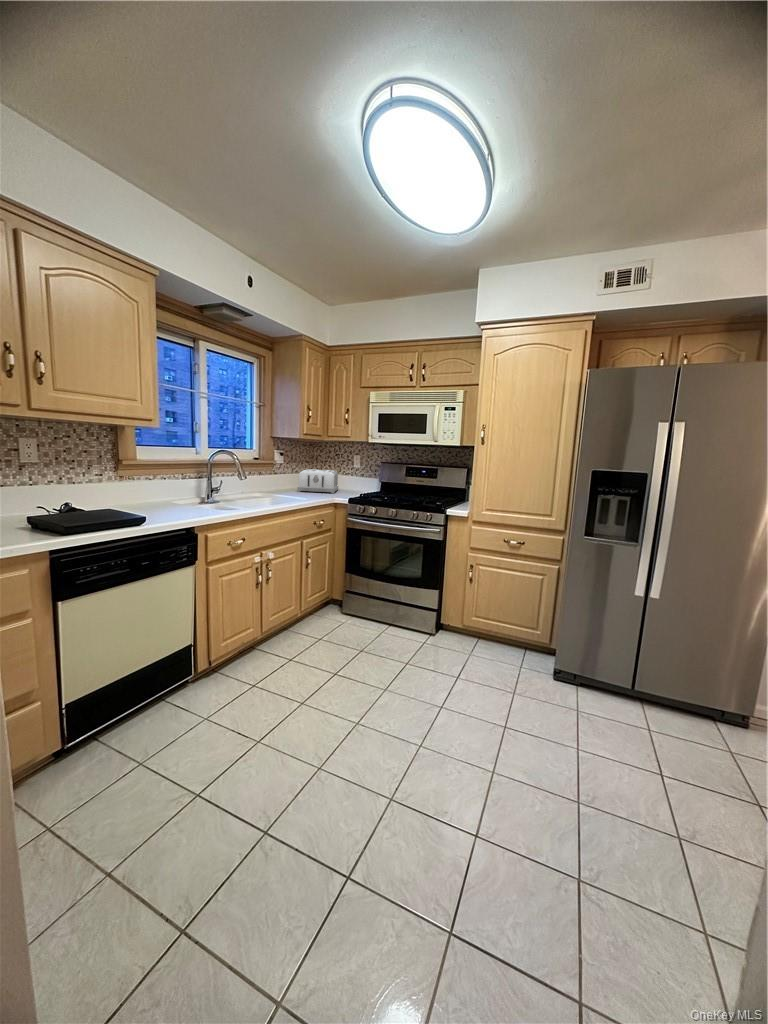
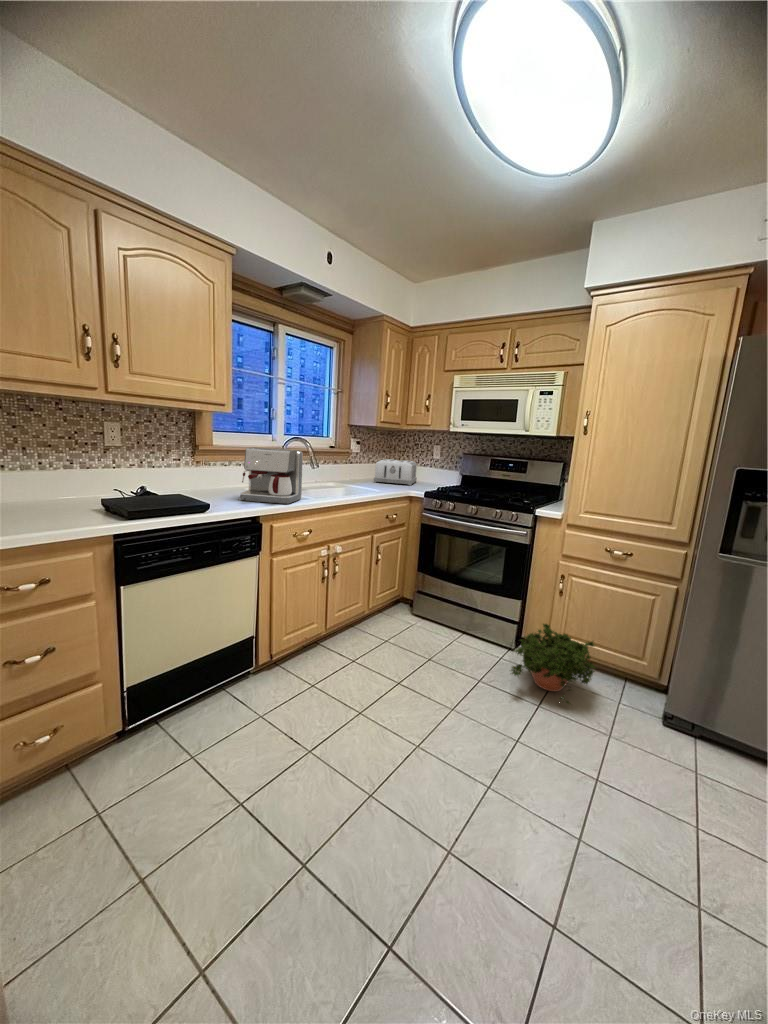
coffee maker: none [171,461,232,514] -> present [240,447,303,504]
potted plant: none [431,607,504,675] -> present [511,624,596,704]

